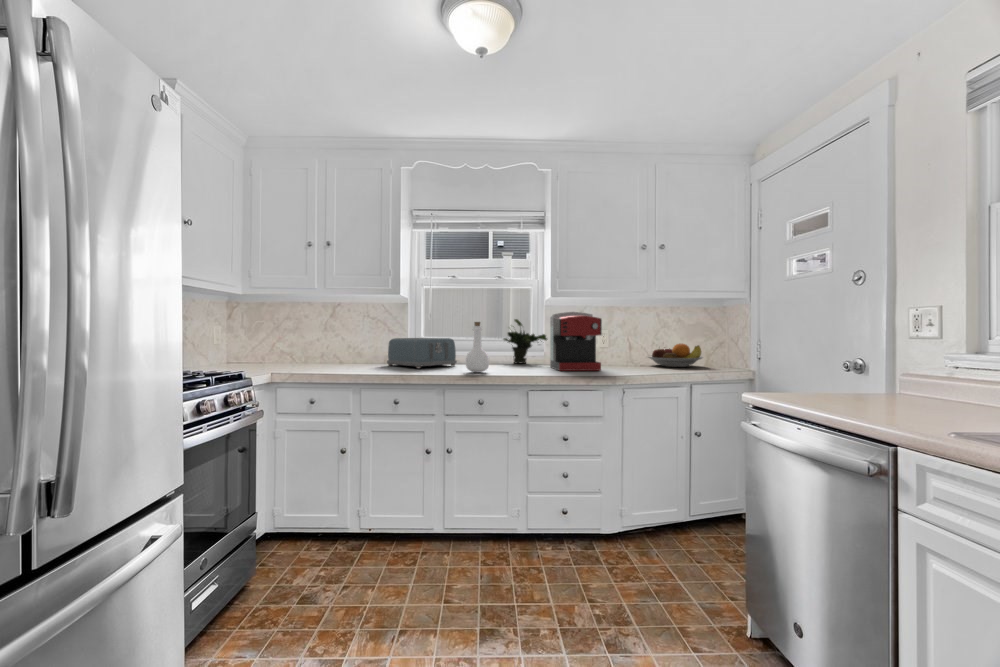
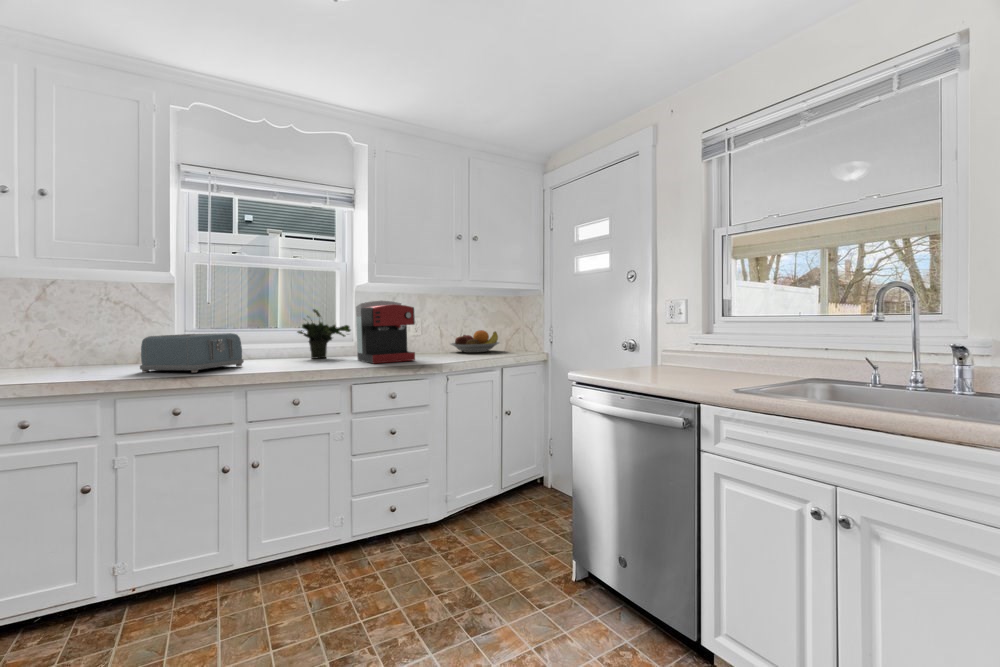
bottle: present [466,322,489,372] -> none [264,313,295,372]

